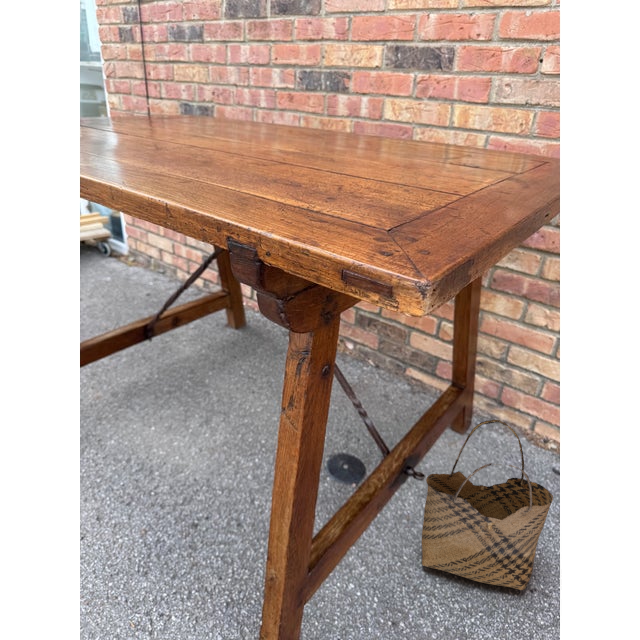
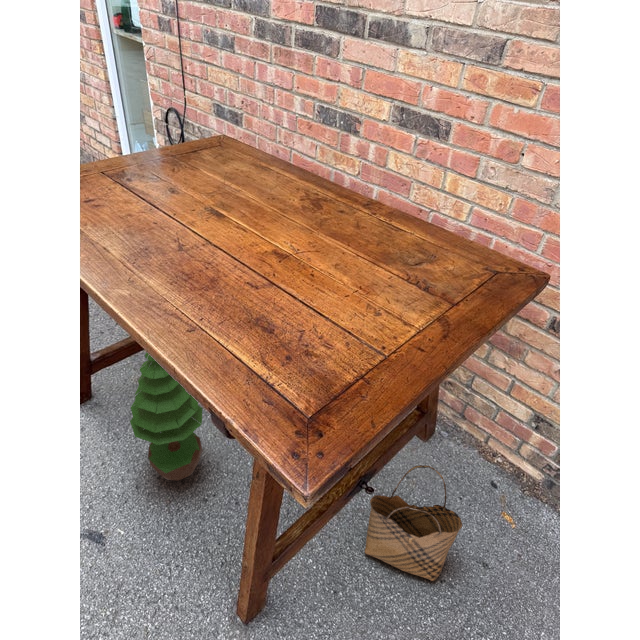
potted tree: none [90,276,190,503] -> present [130,353,203,481]

